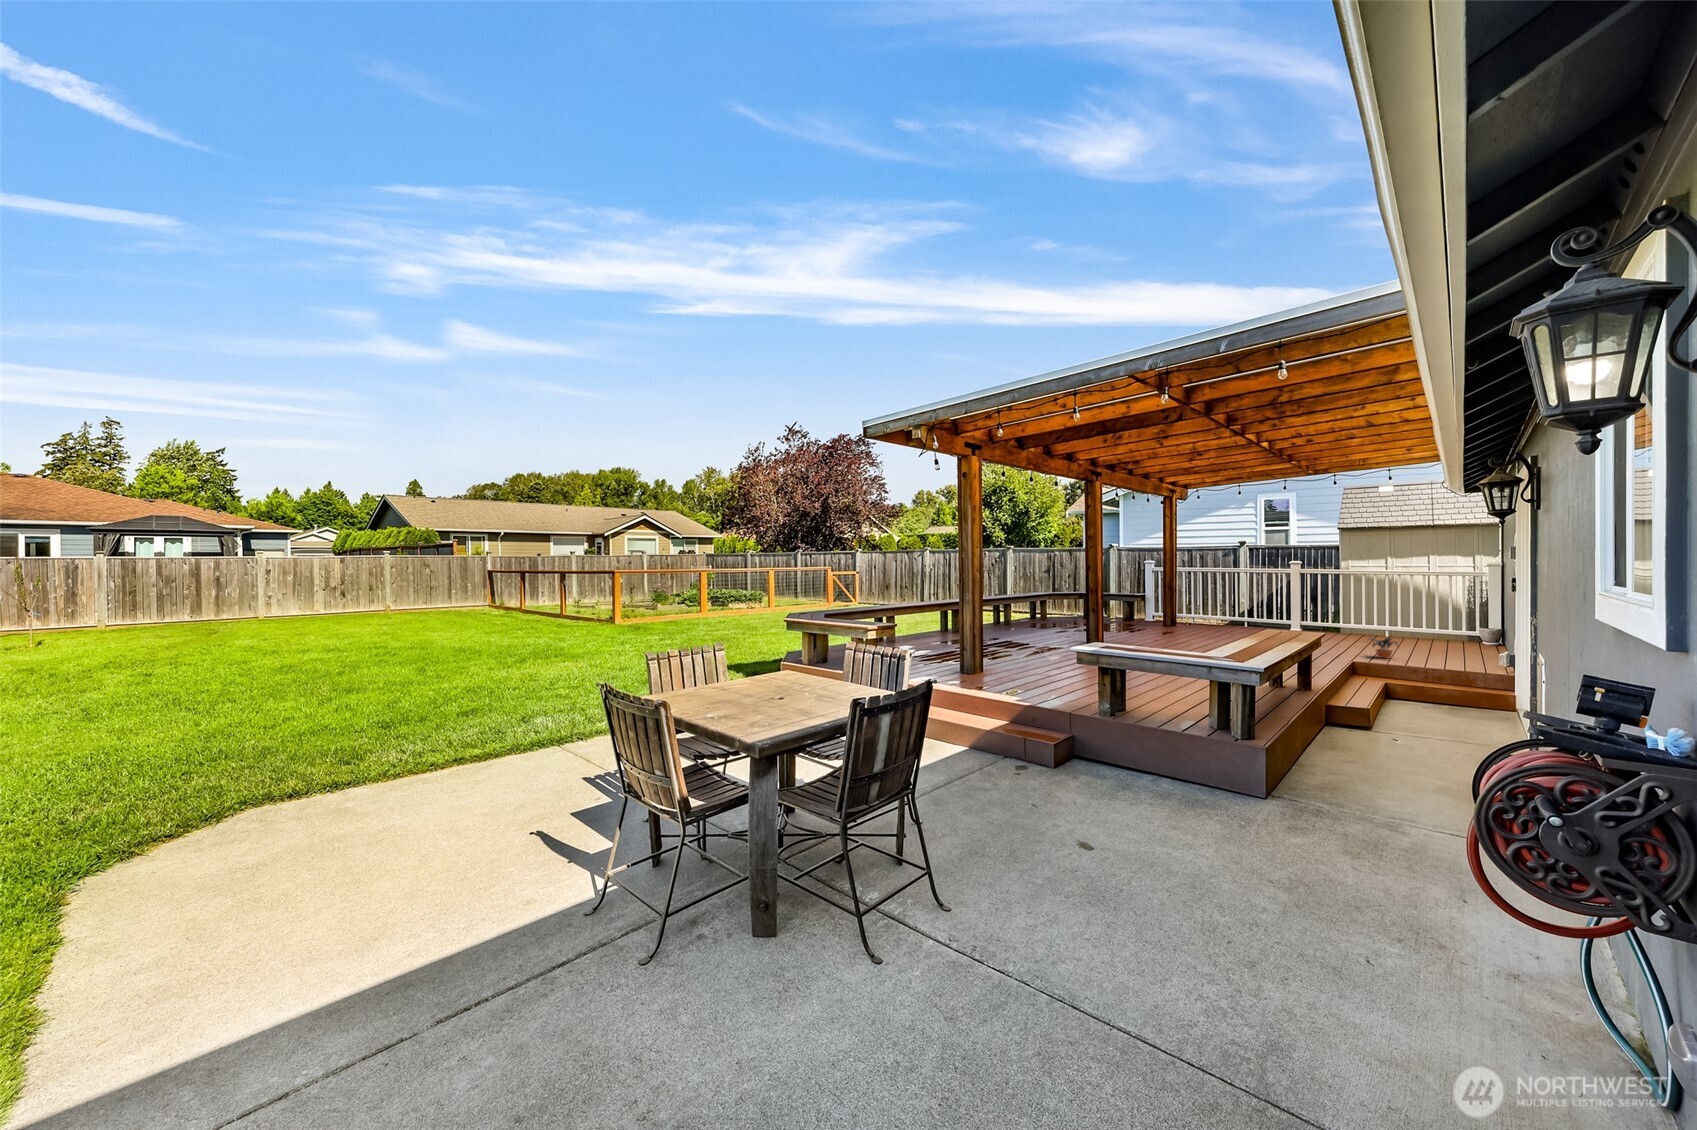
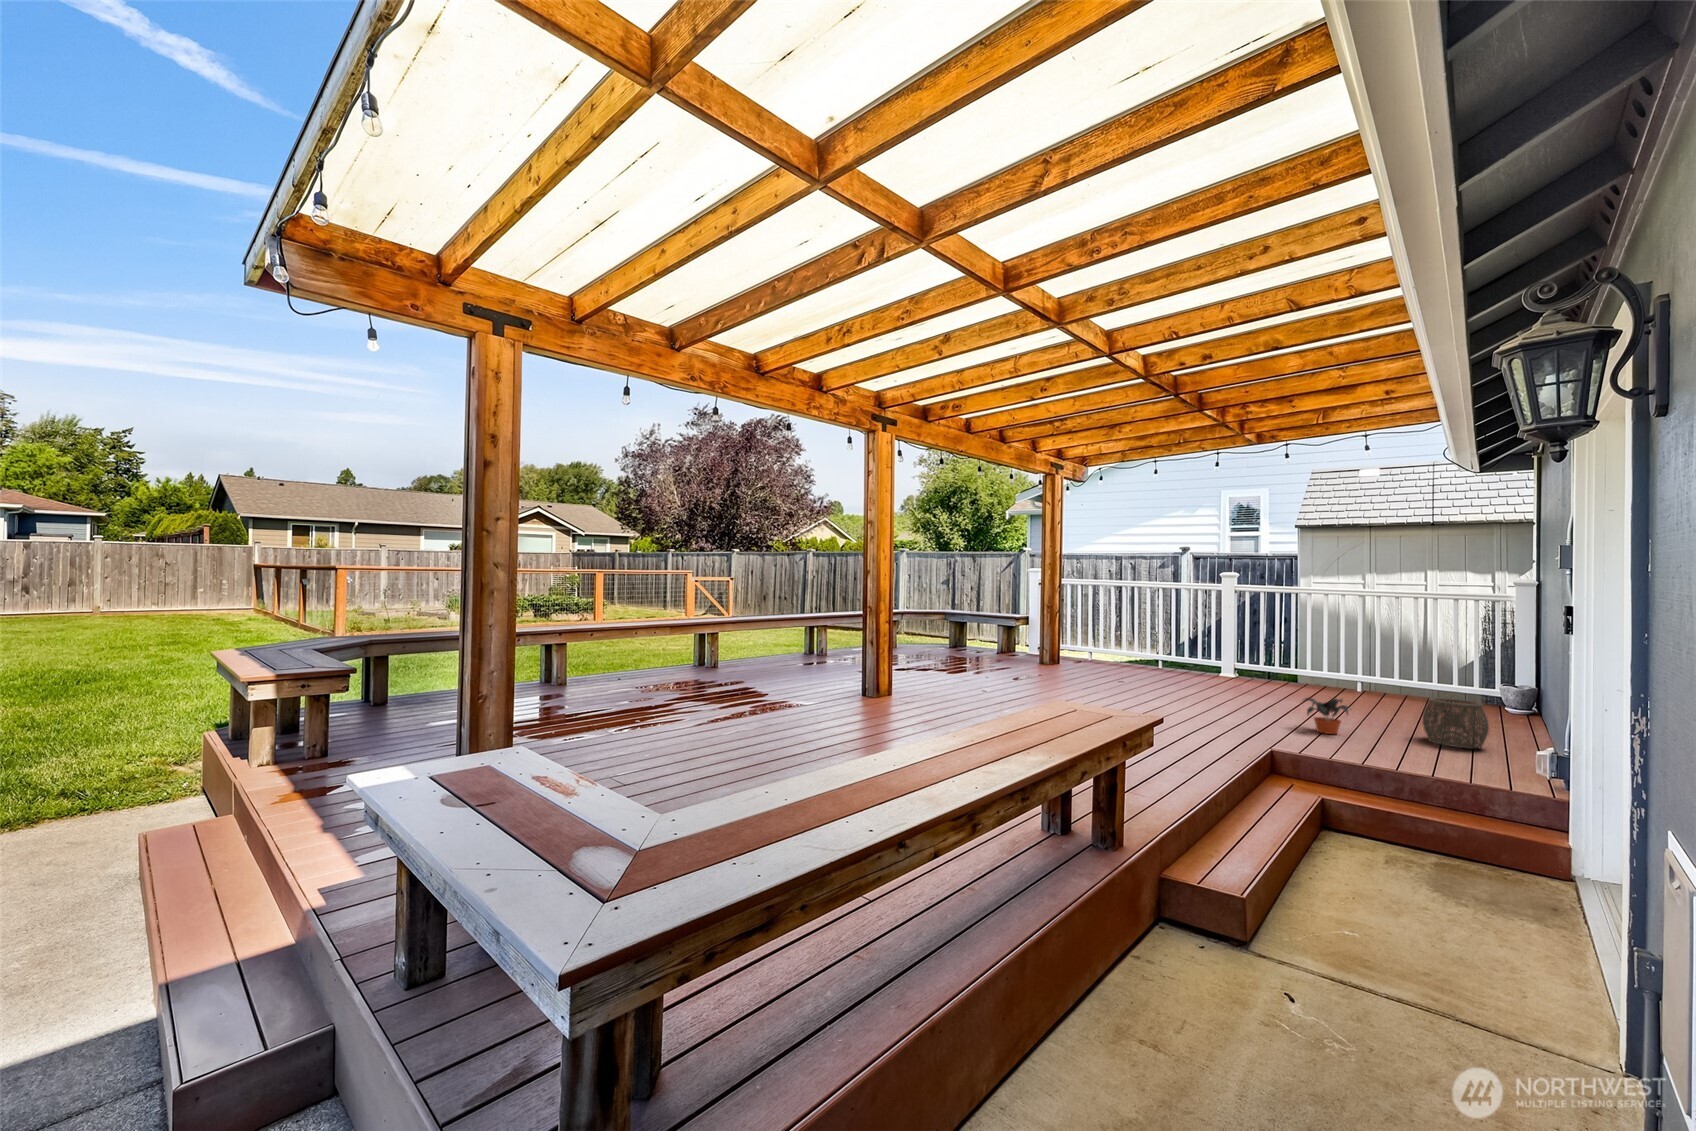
woven basket: none [1441,635,1482,663] -> present [1423,698,1489,749]

